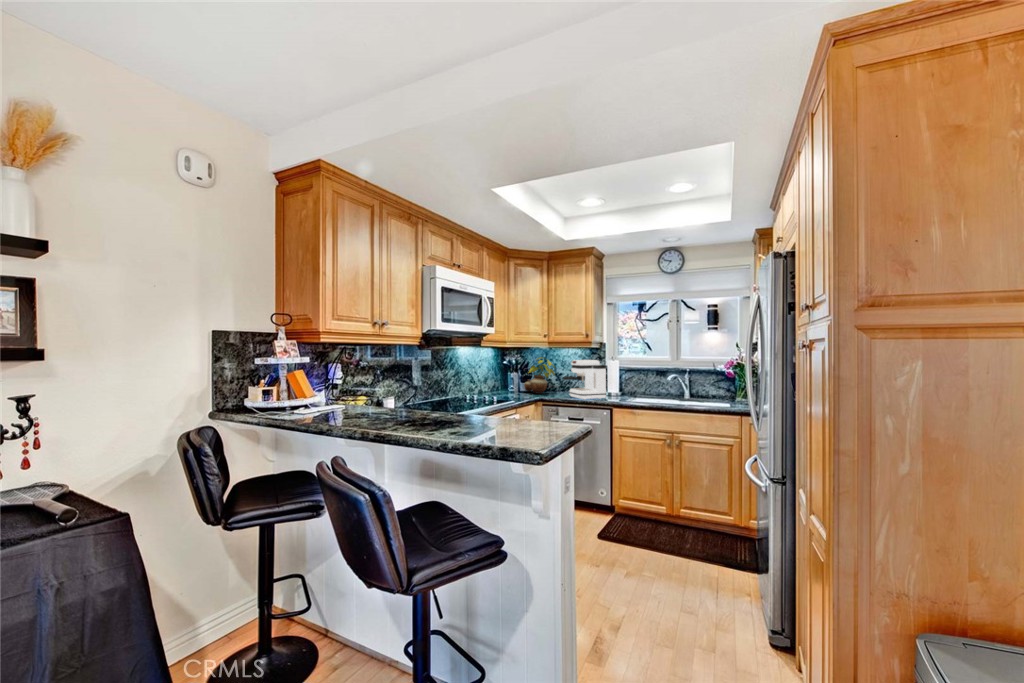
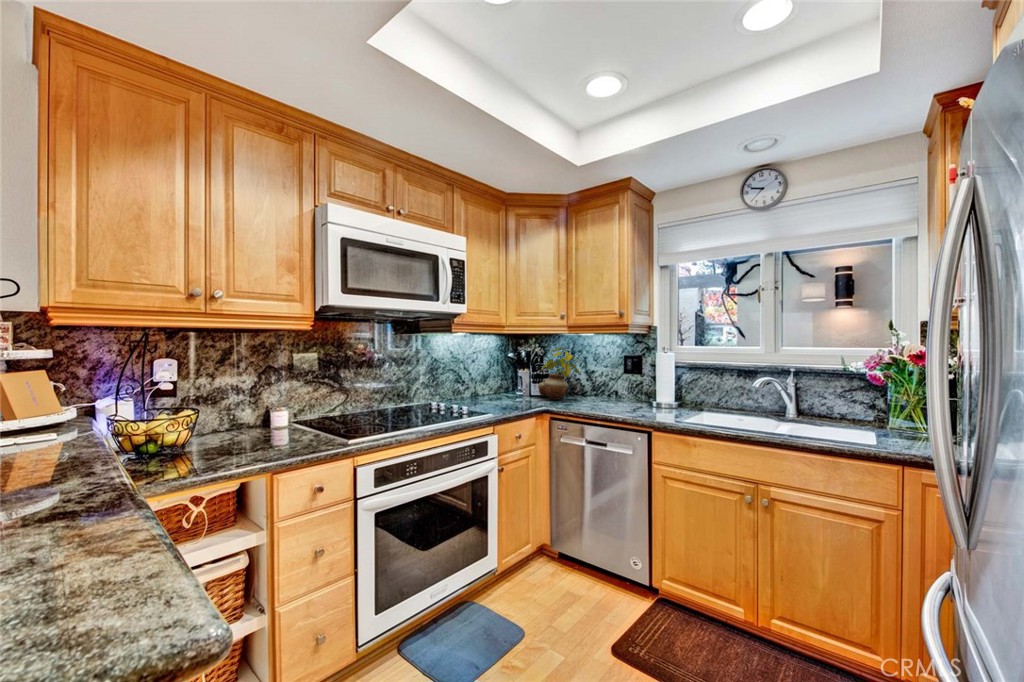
coffee maker: present [563,360,606,400] -> none [581,352,647,414]

